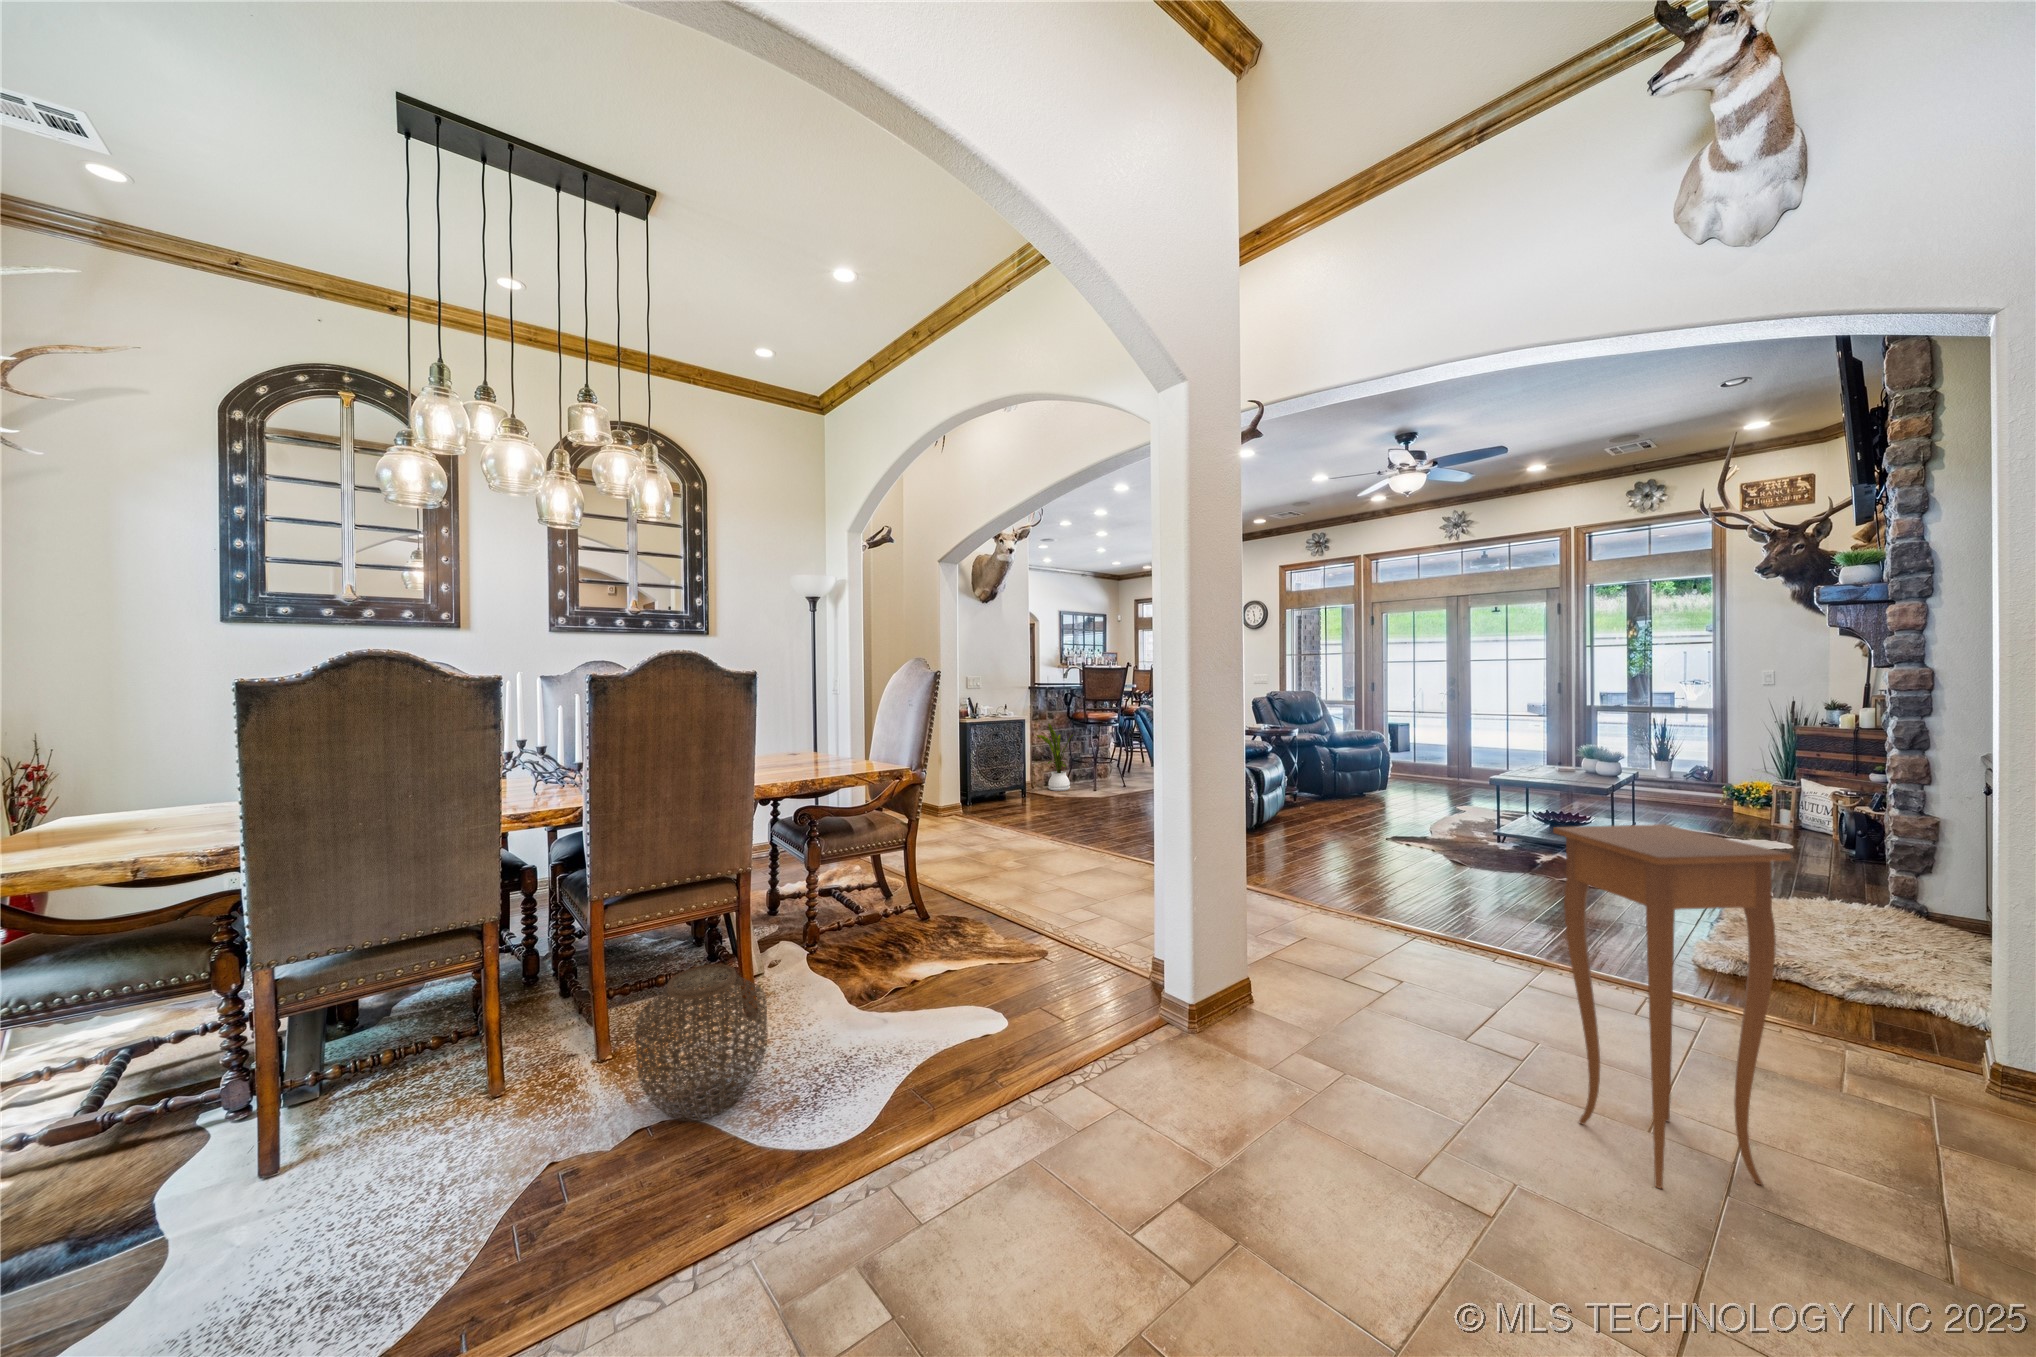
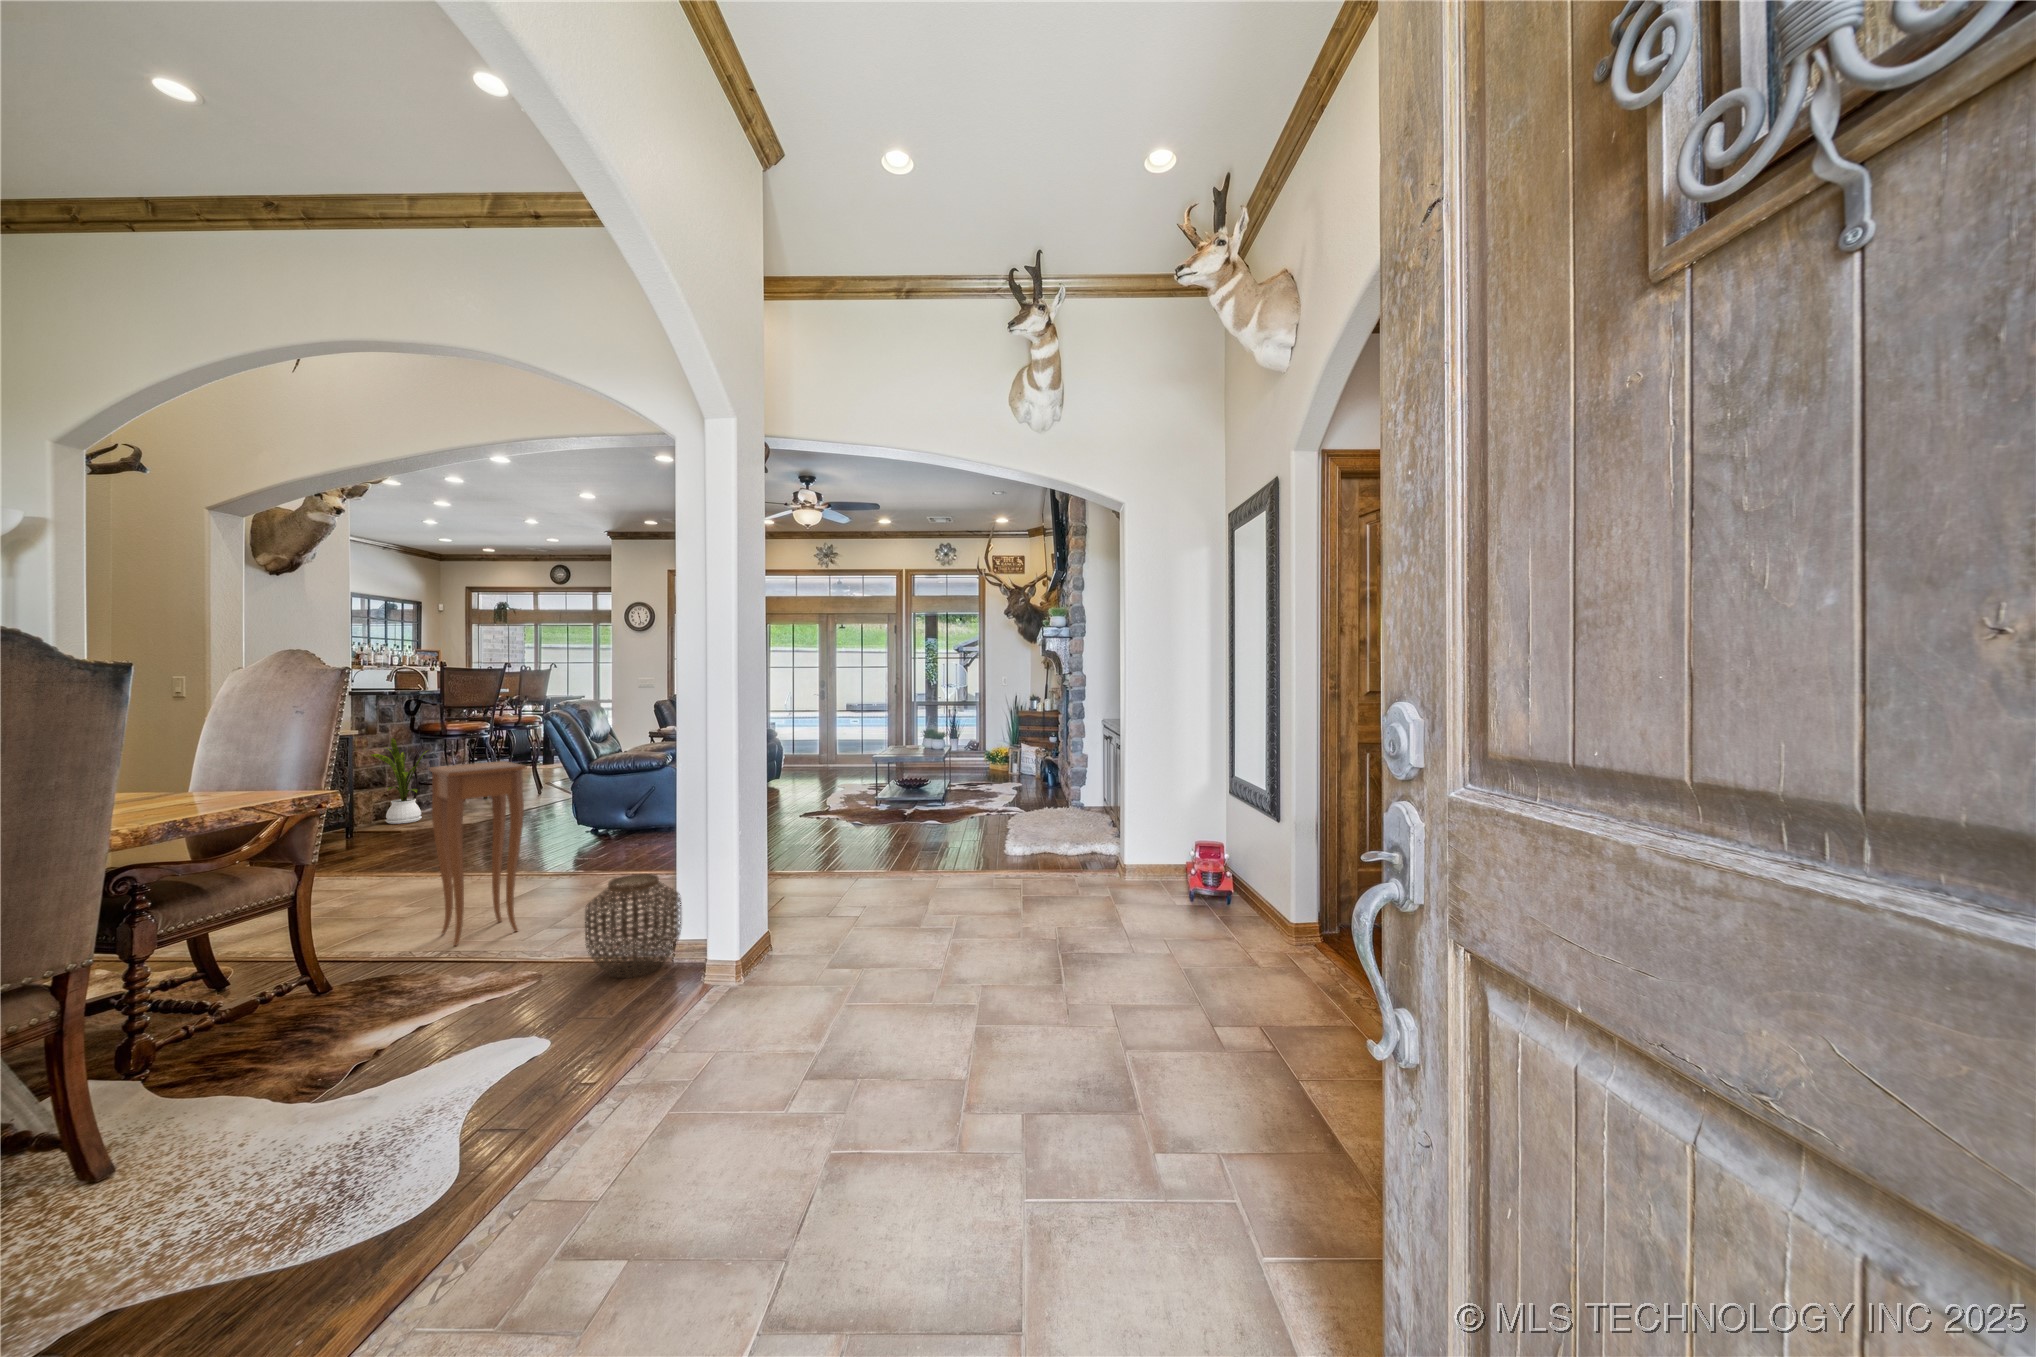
side table: present [1553,824,1791,1189] -> present [429,761,527,946]
woven basket: present [636,964,767,1121] -> present [585,874,681,978]

